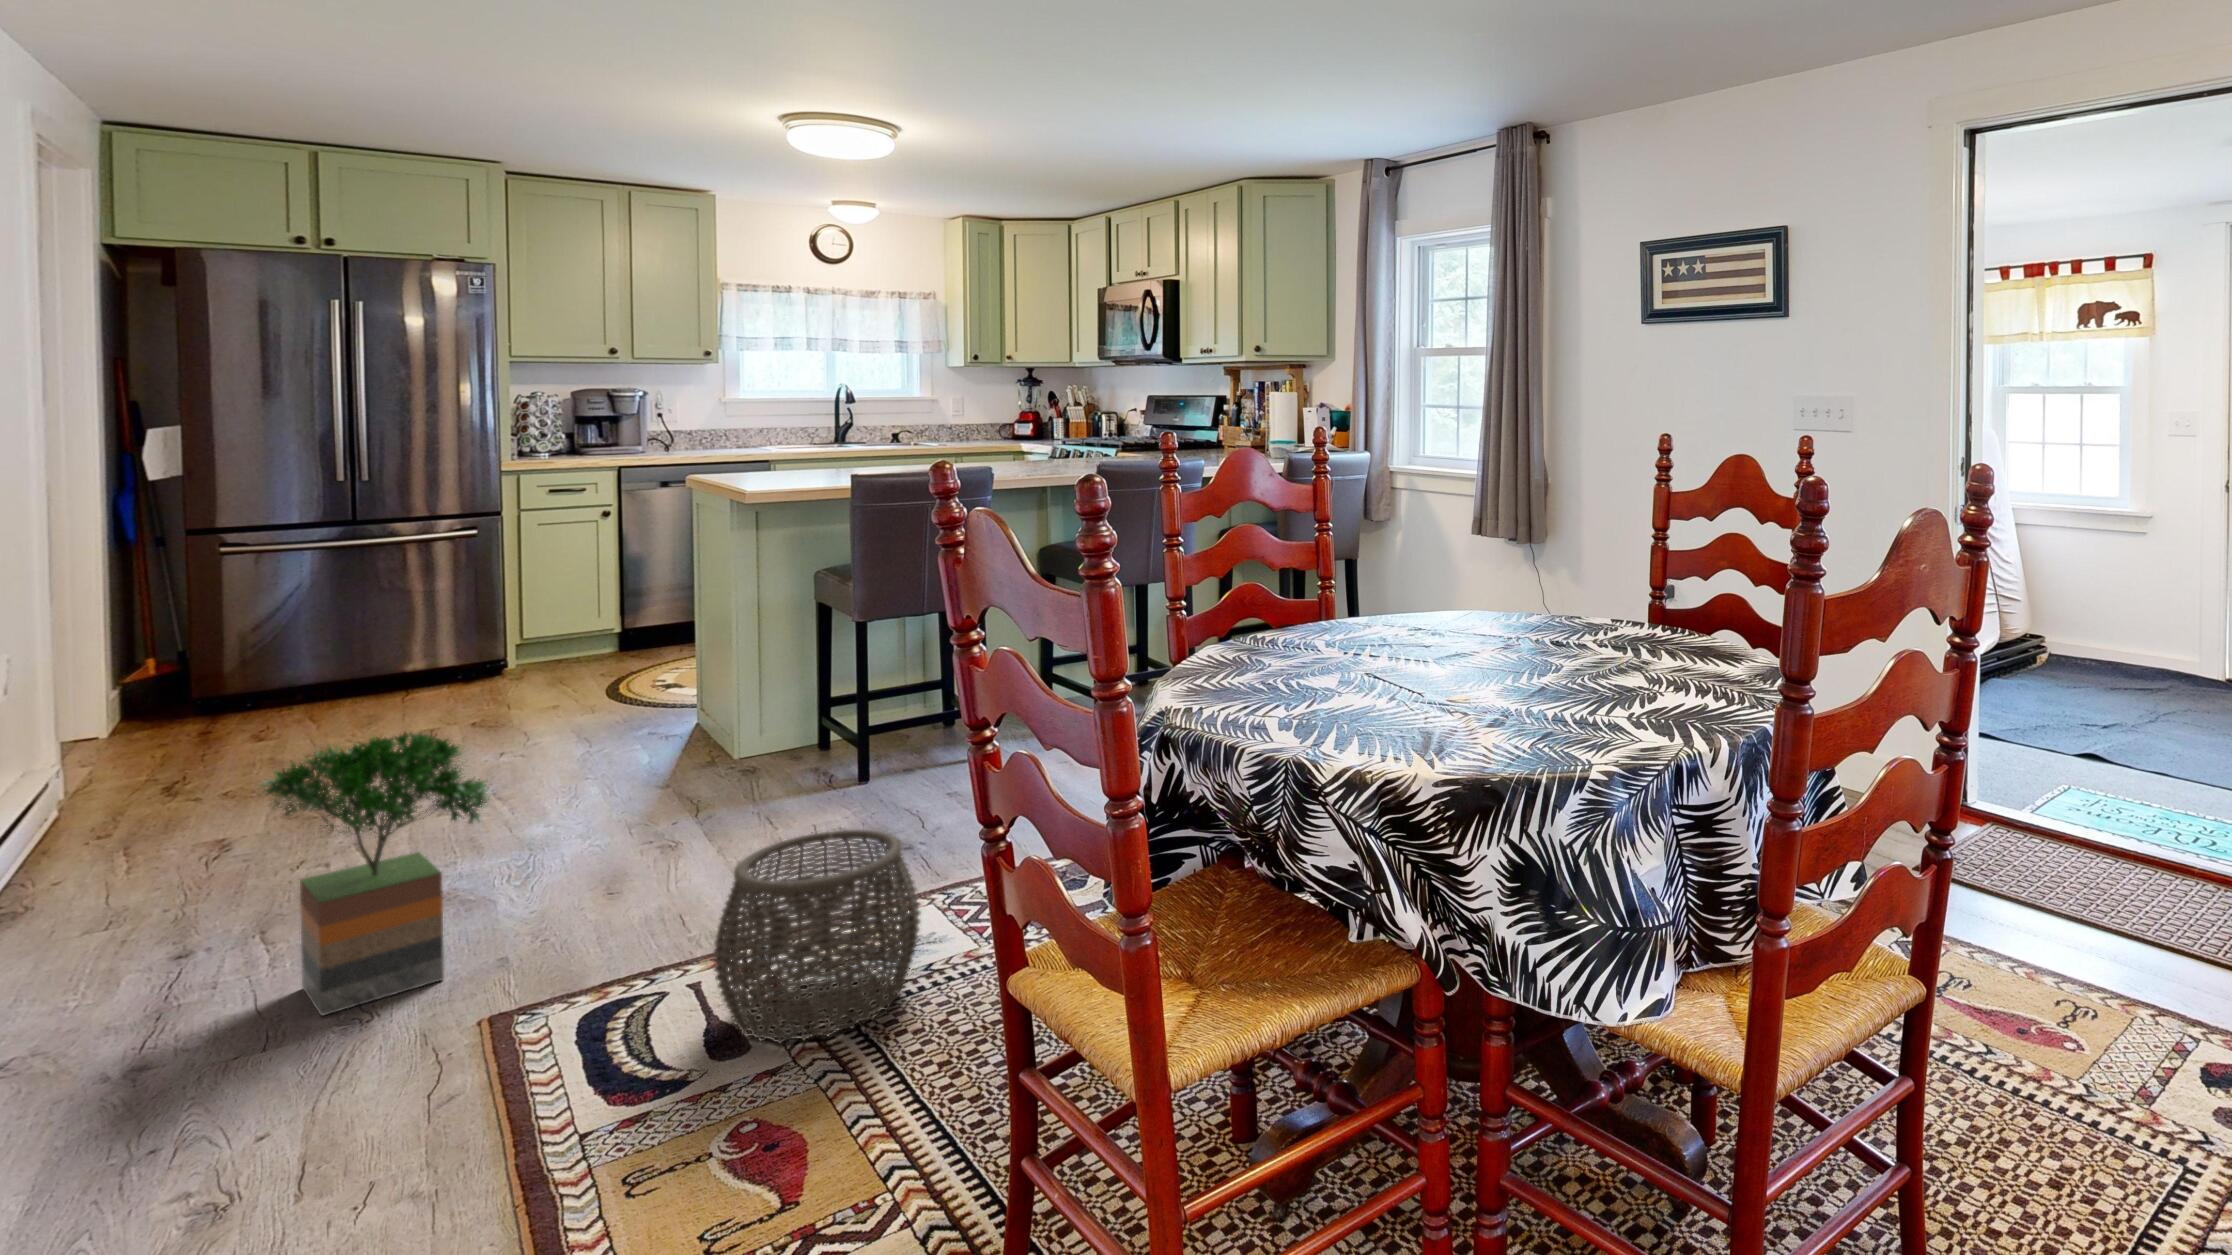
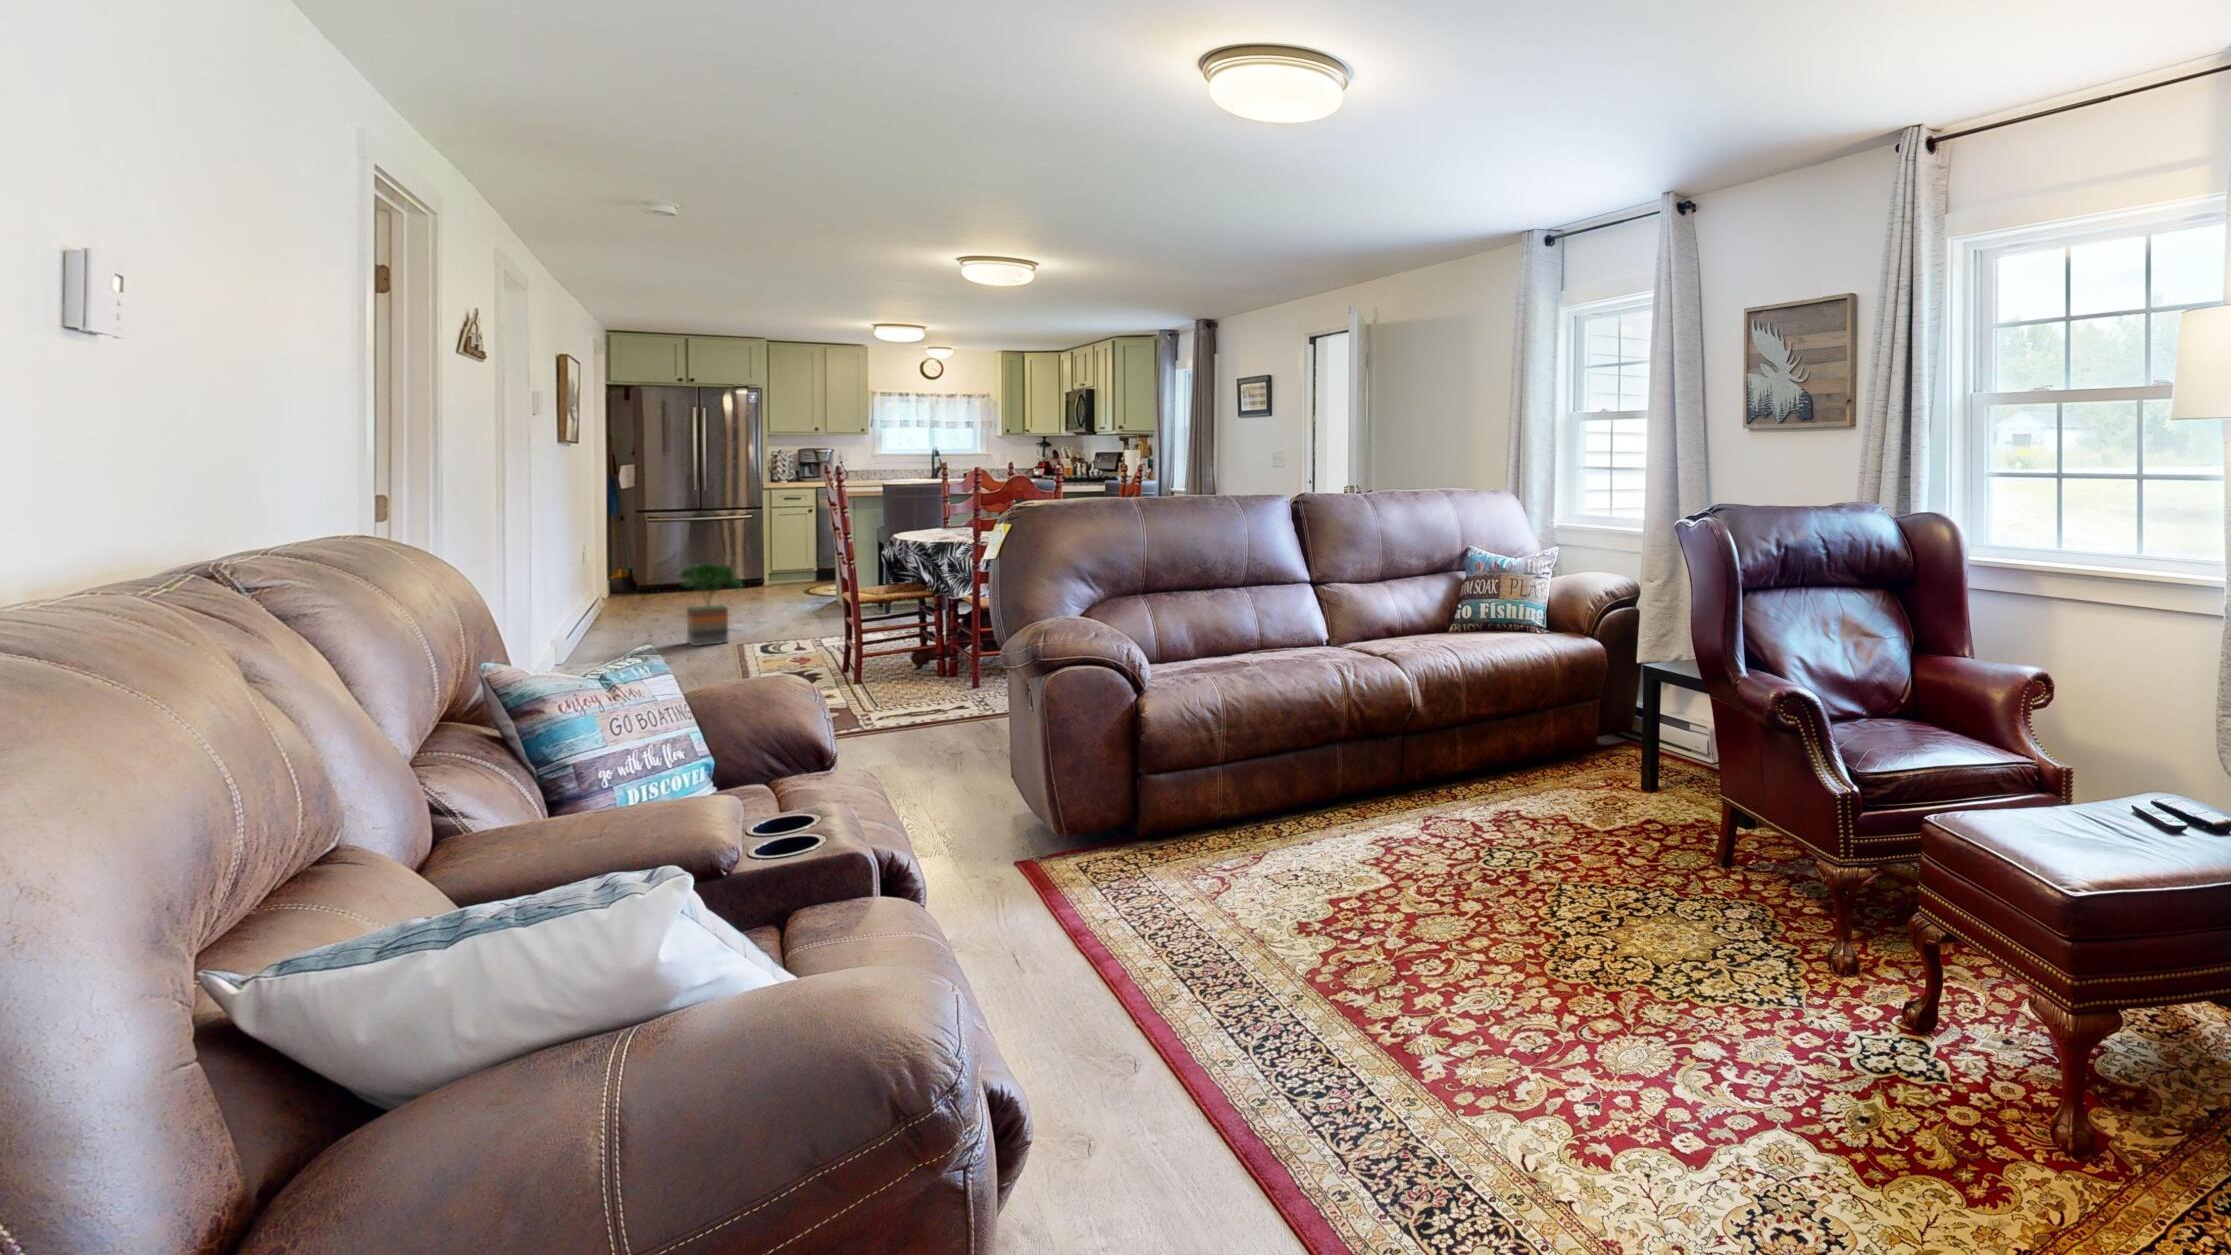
woven basket: present [714,830,920,1043] -> none [803,597,870,653]

